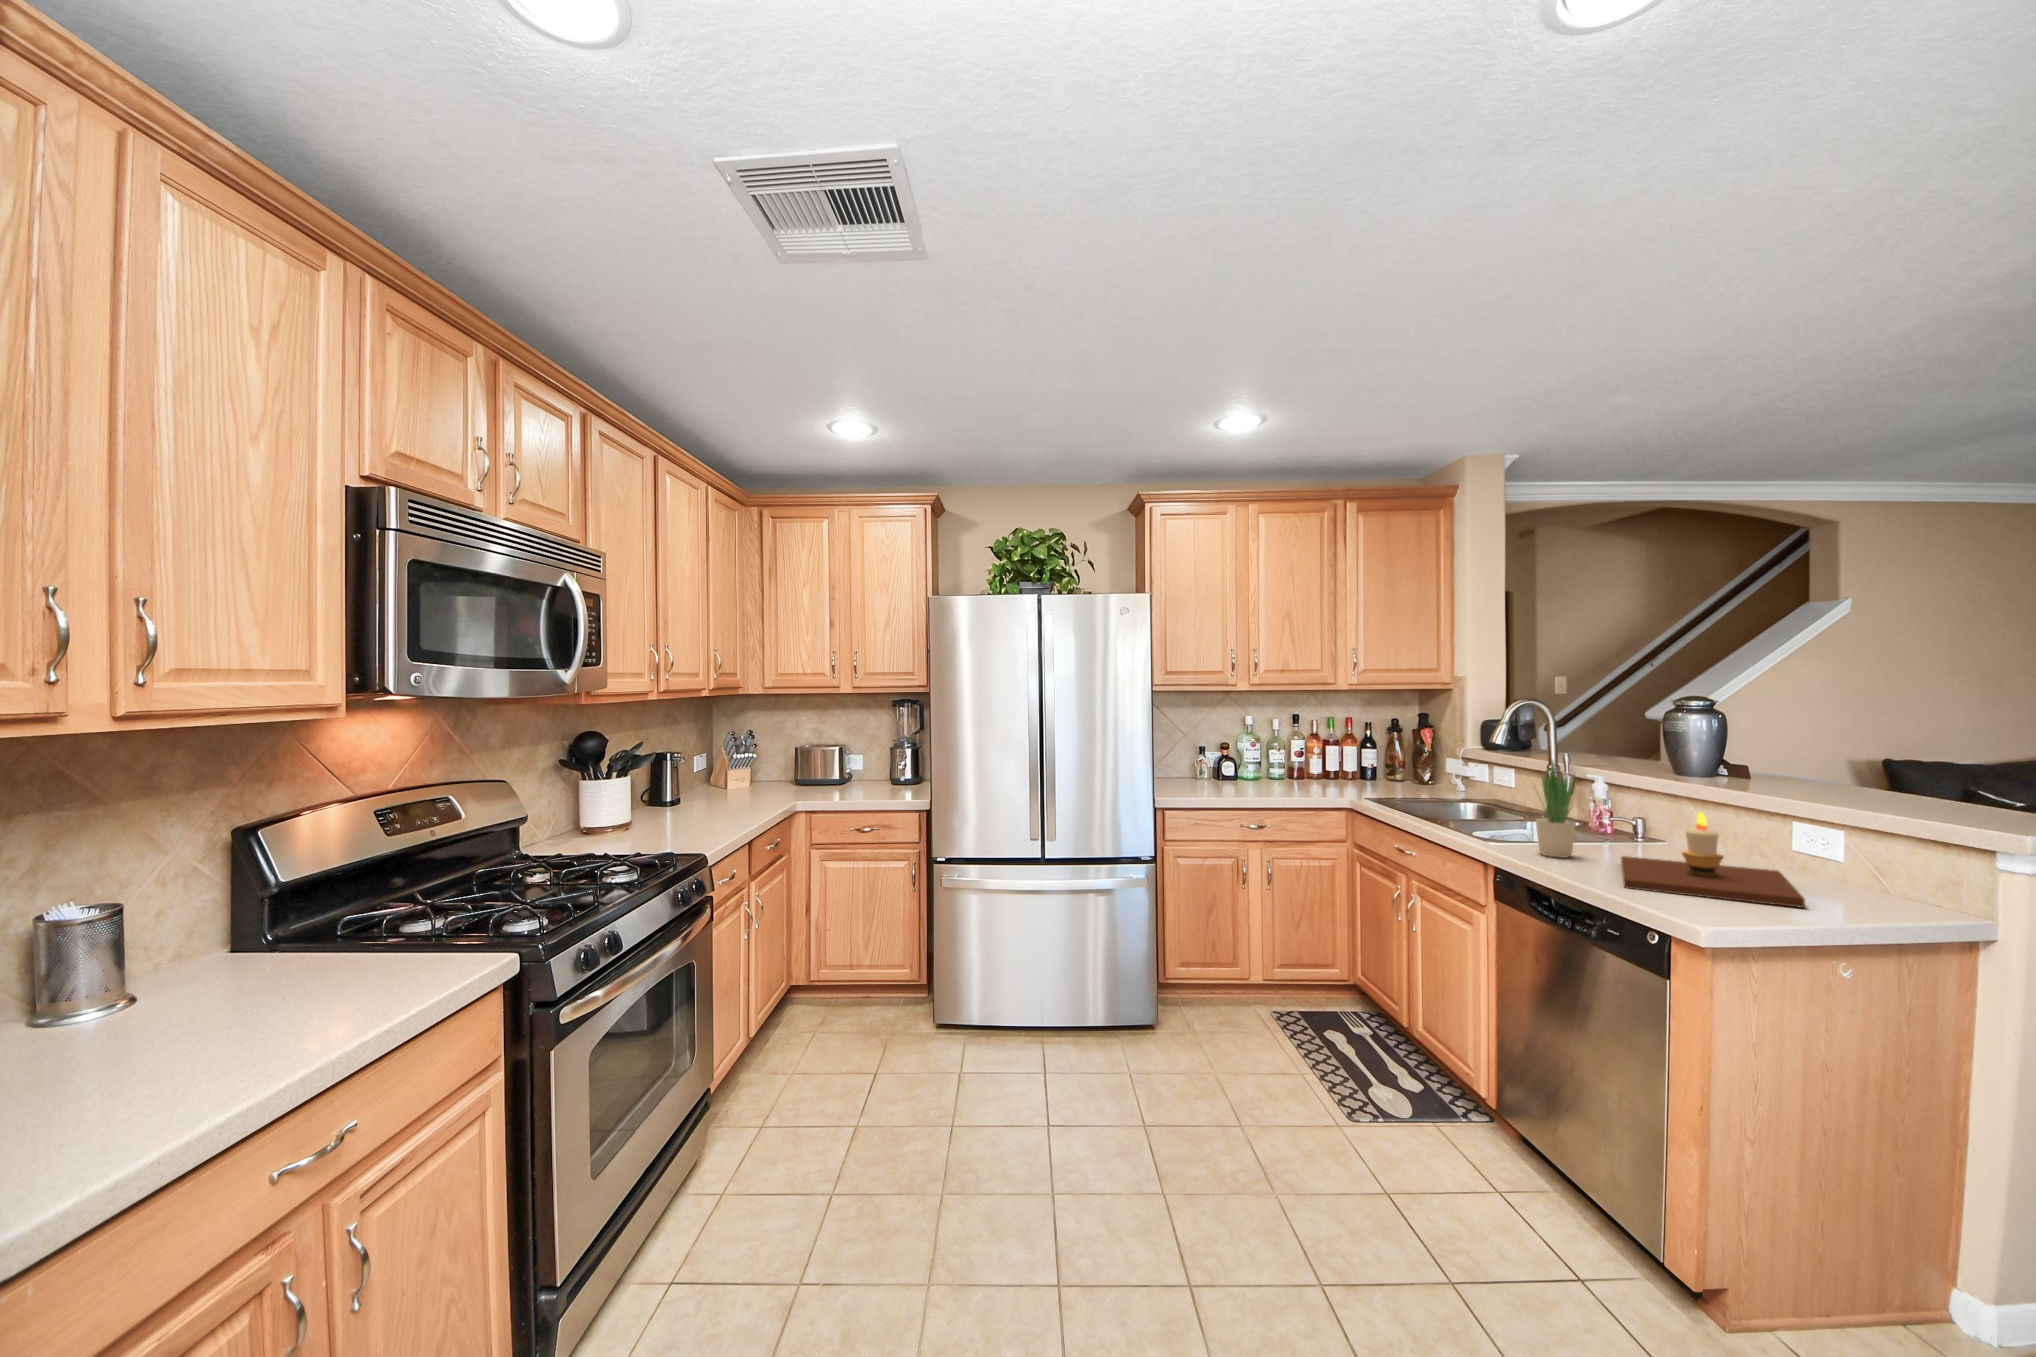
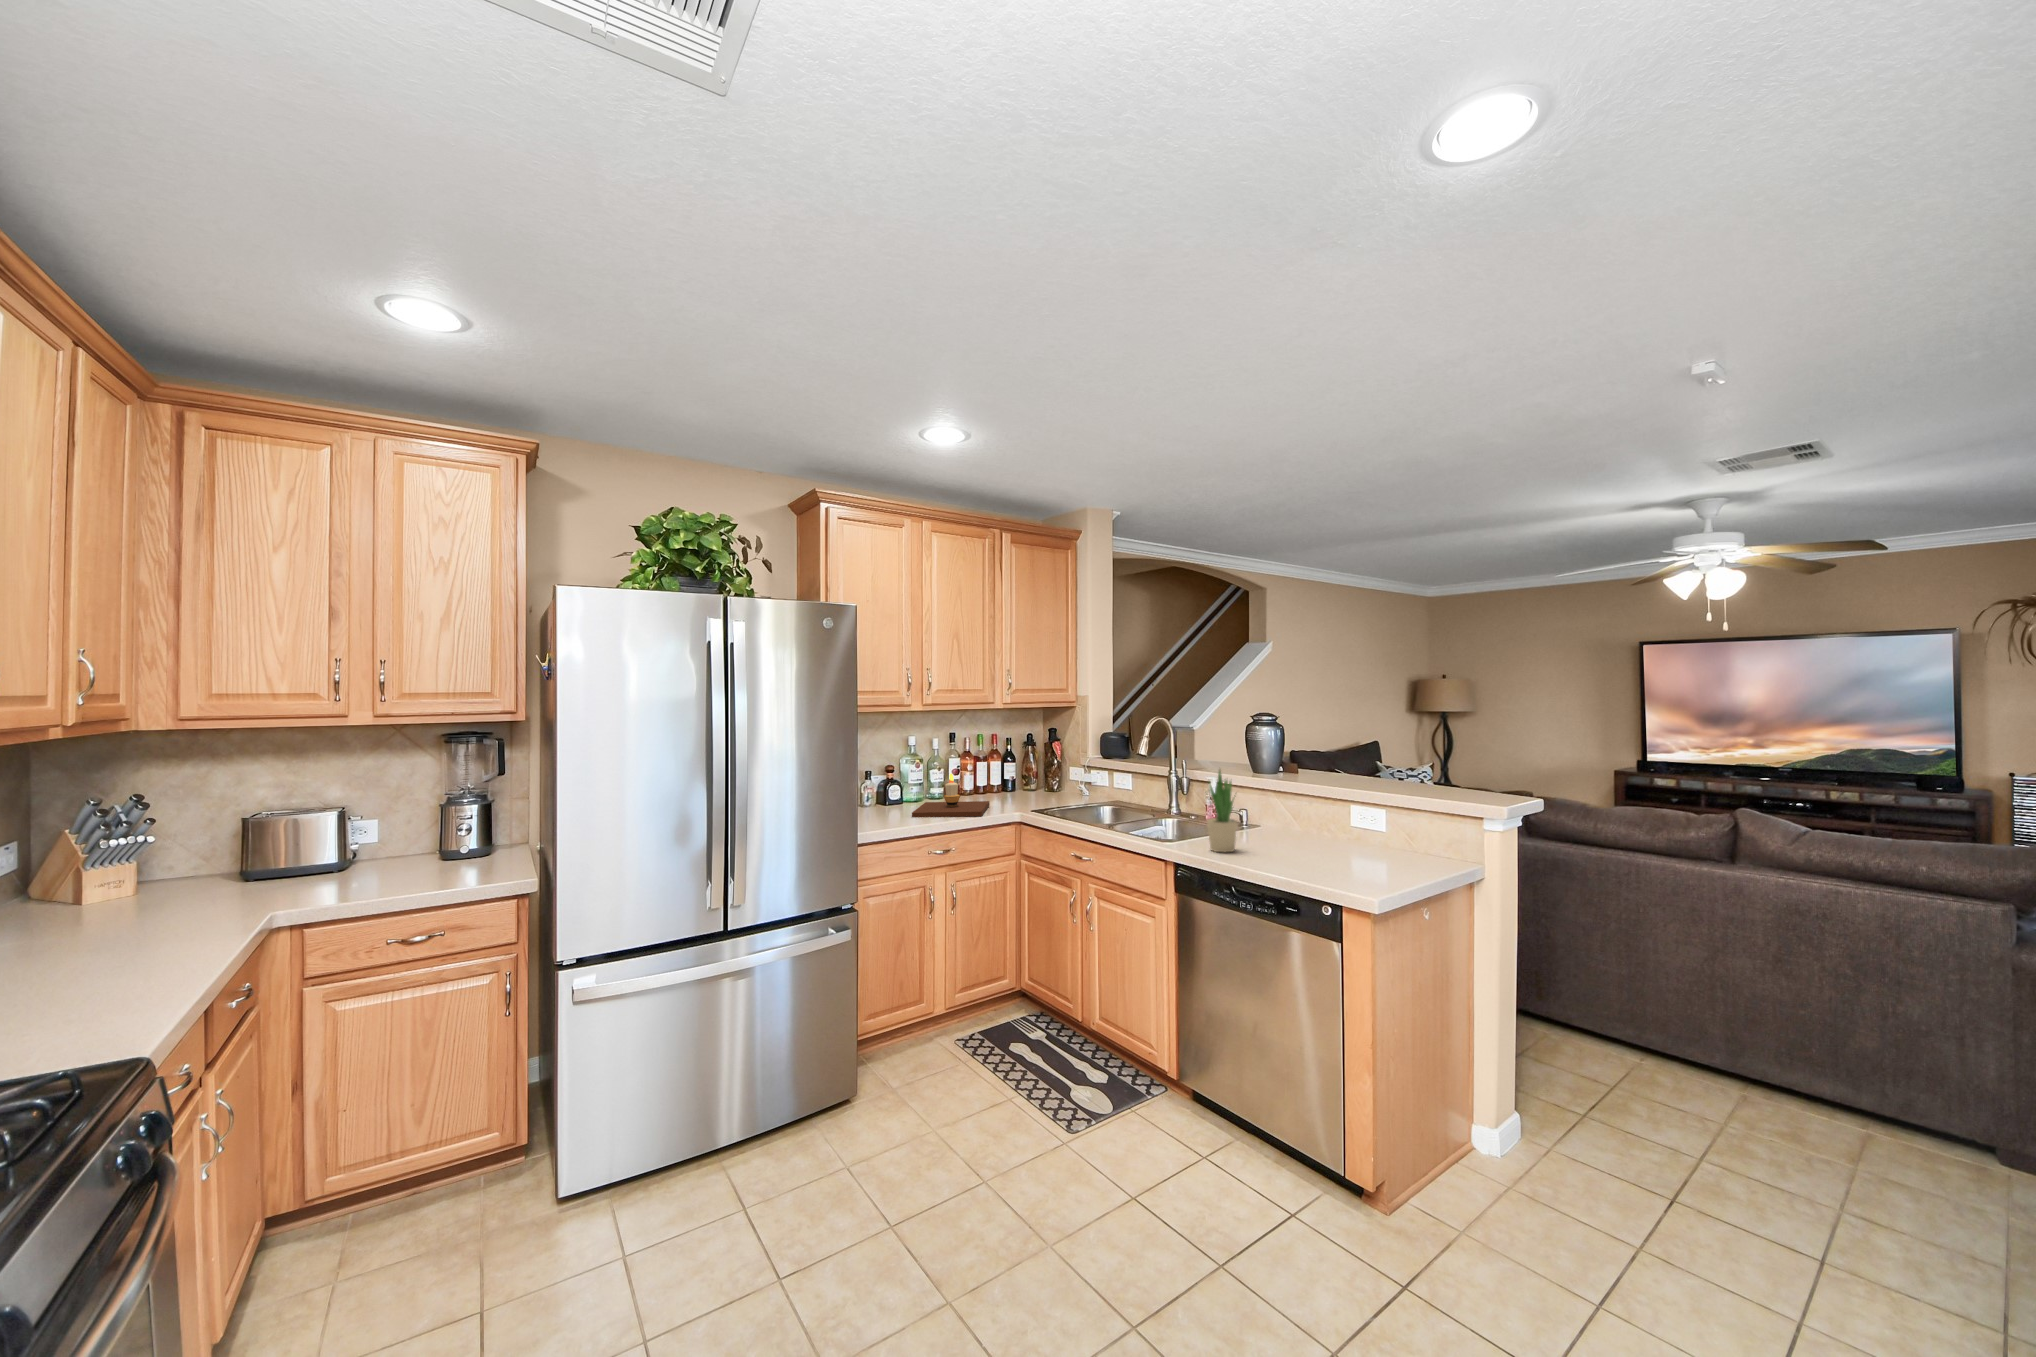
candle: present [1621,812,1805,908] -> present [912,774,989,817]

